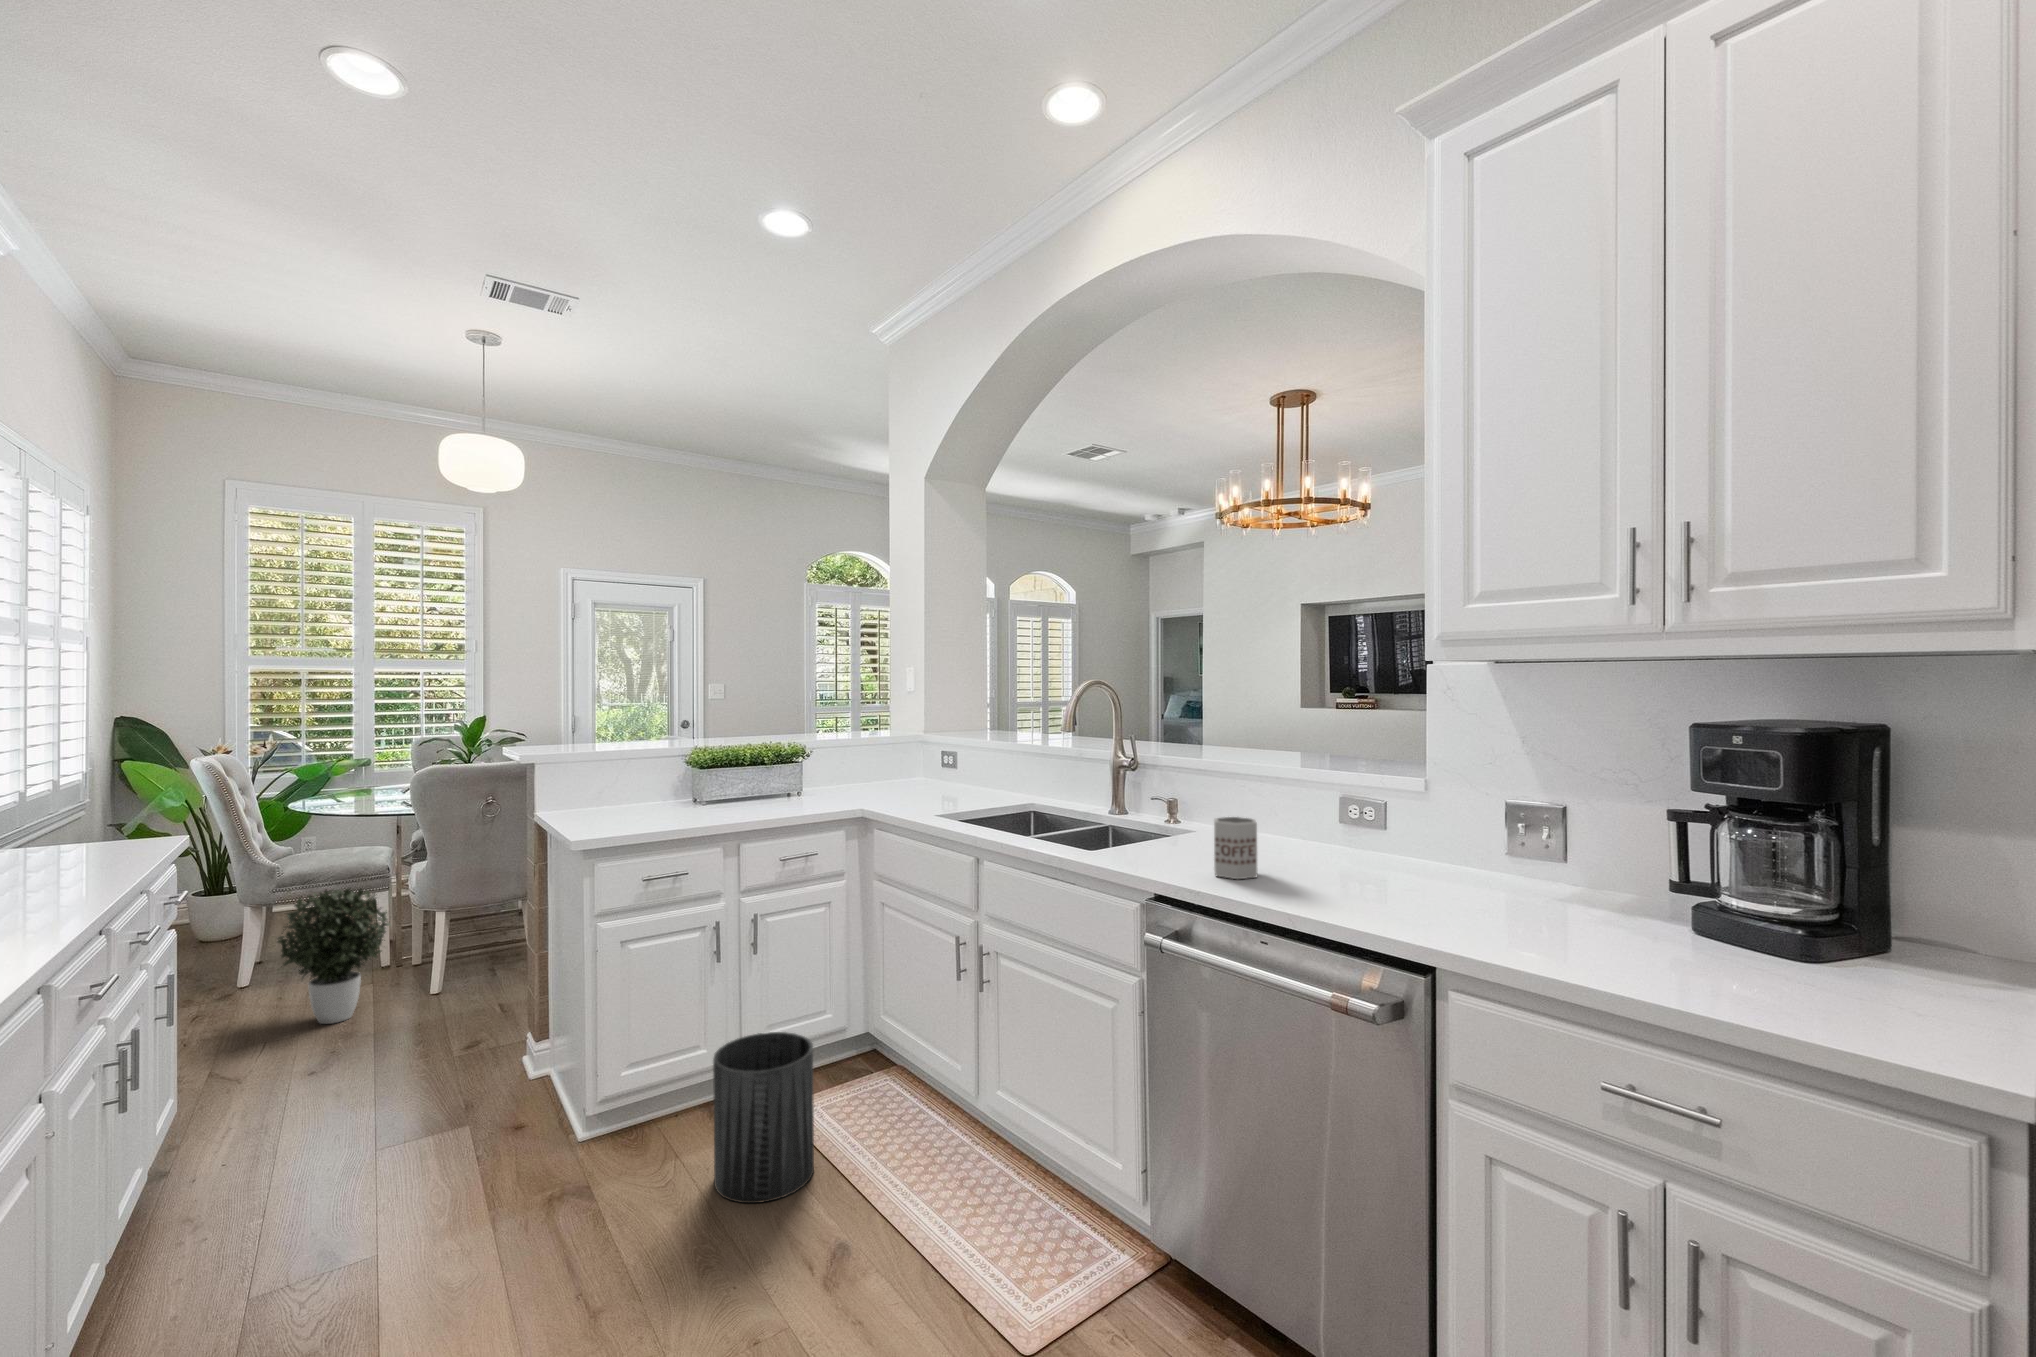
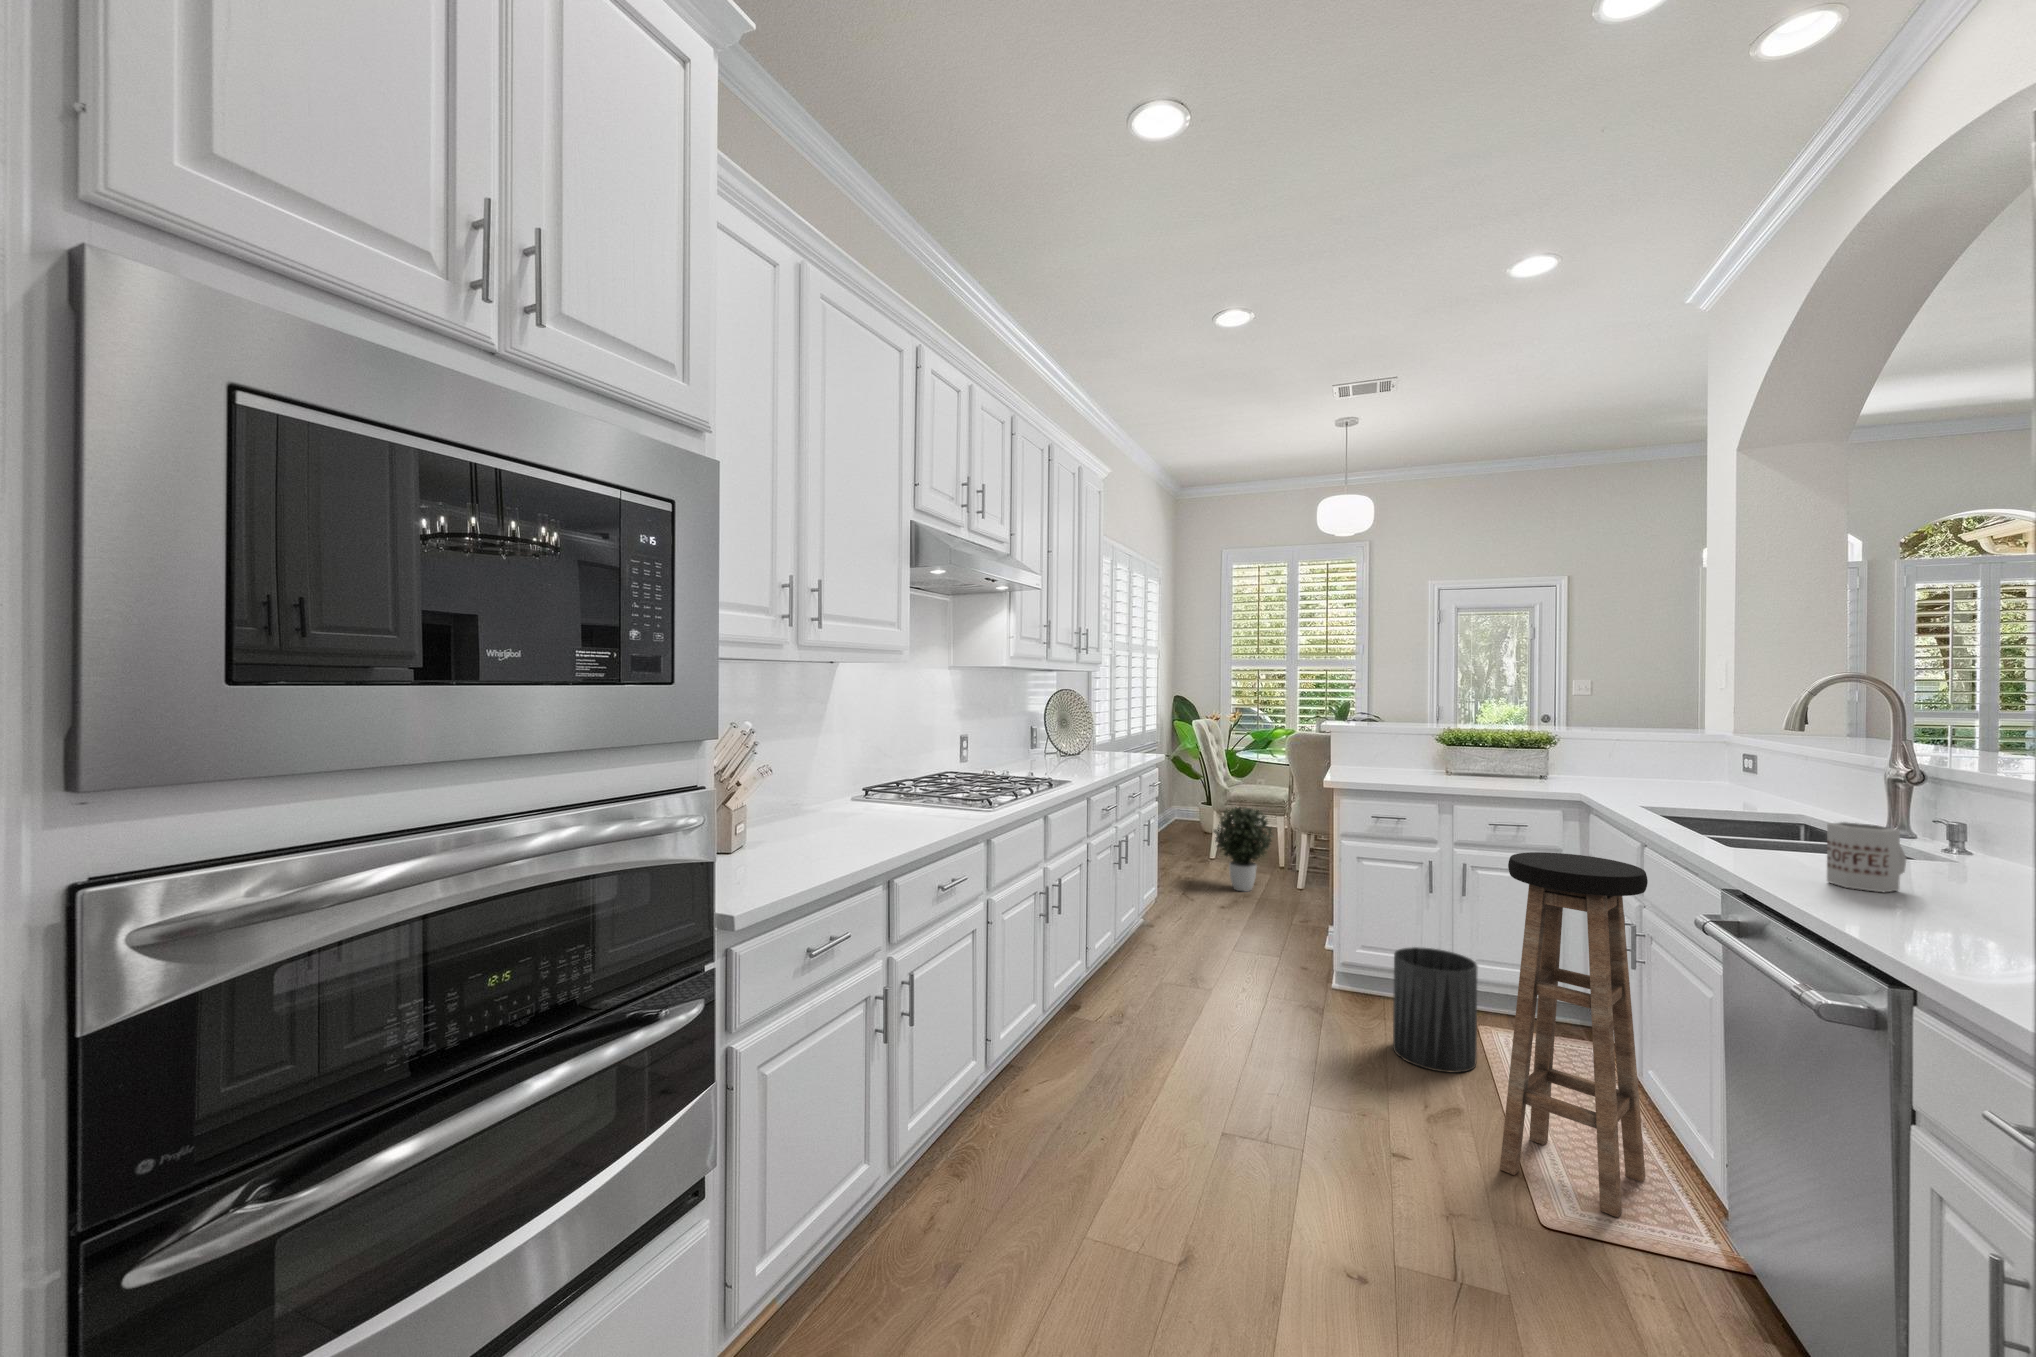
bar stool: none [921,887,1057,1301] -> present [1500,852,1648,1217]

